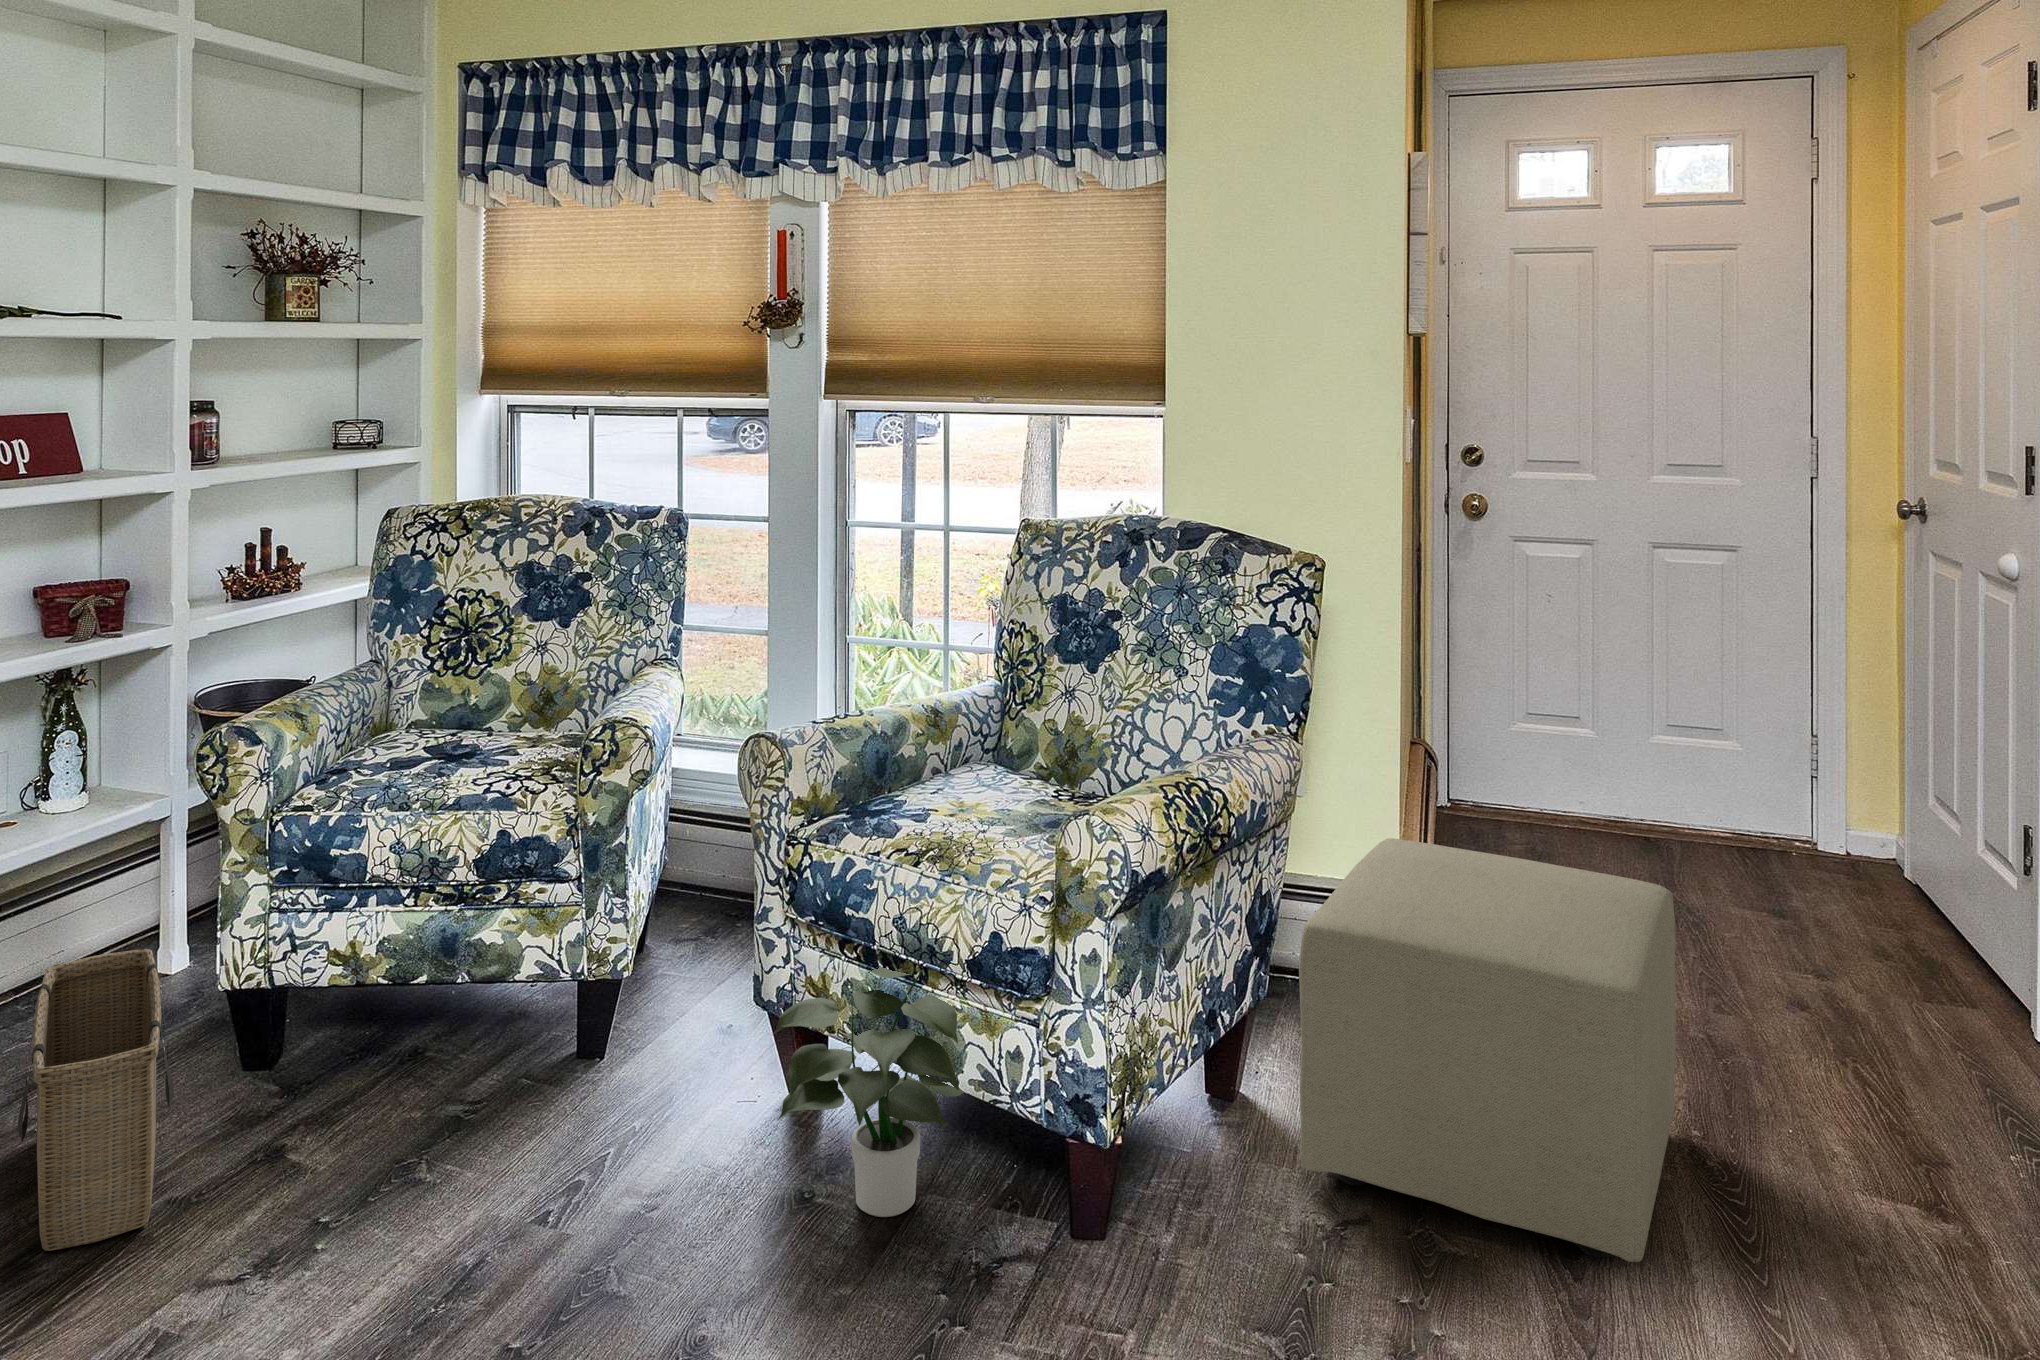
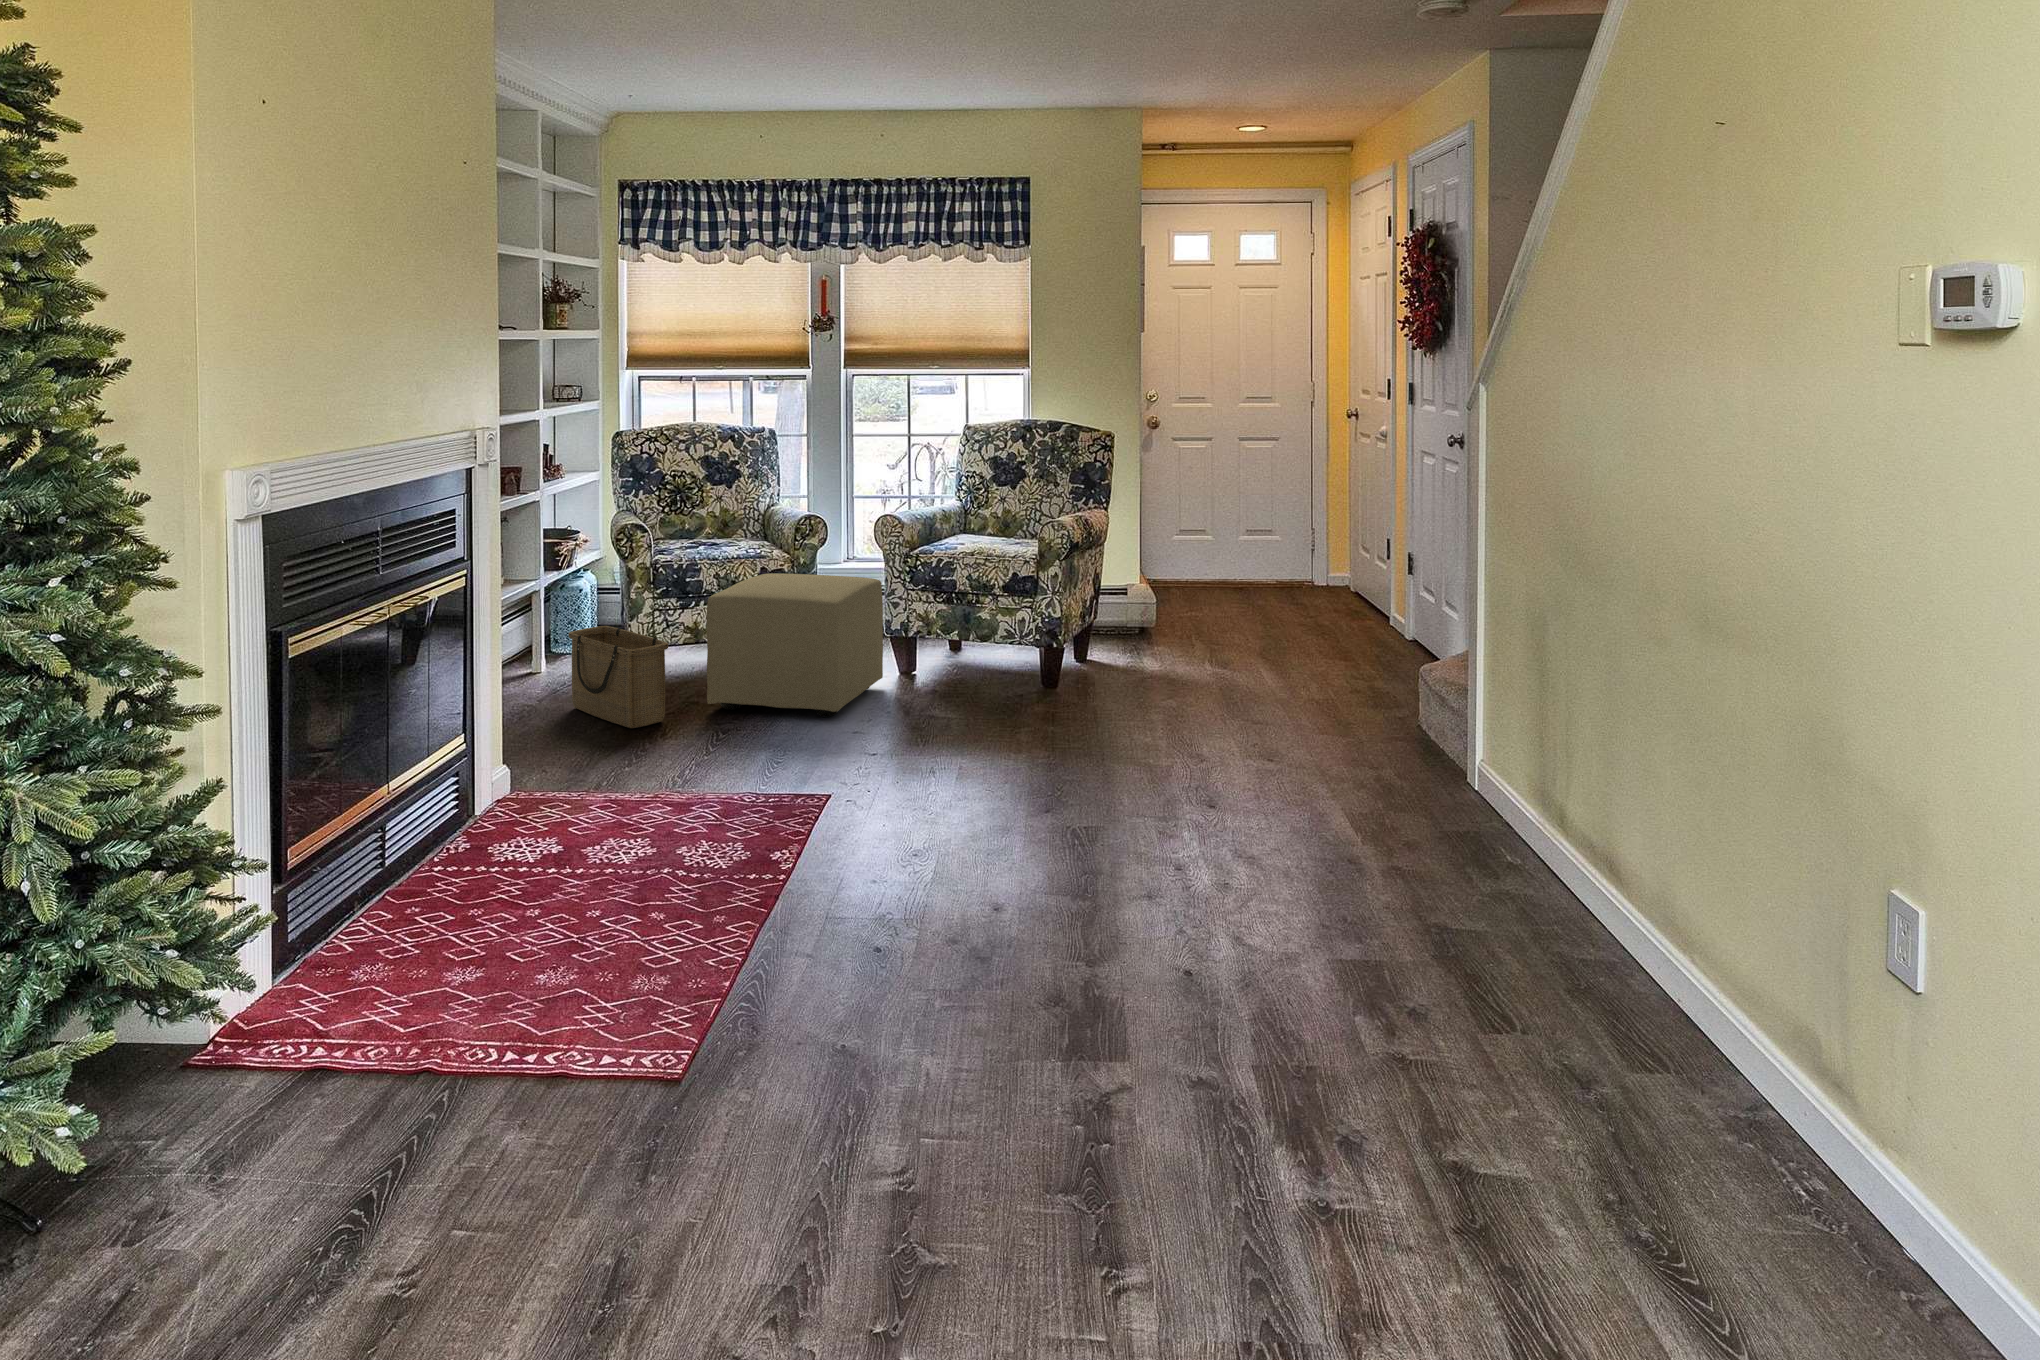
ottoman: present [1299,838,1676,1262] -> present [706,574,883,717]
potted plant: present [773,968,964,1217] -> none [919,600,999,696]

